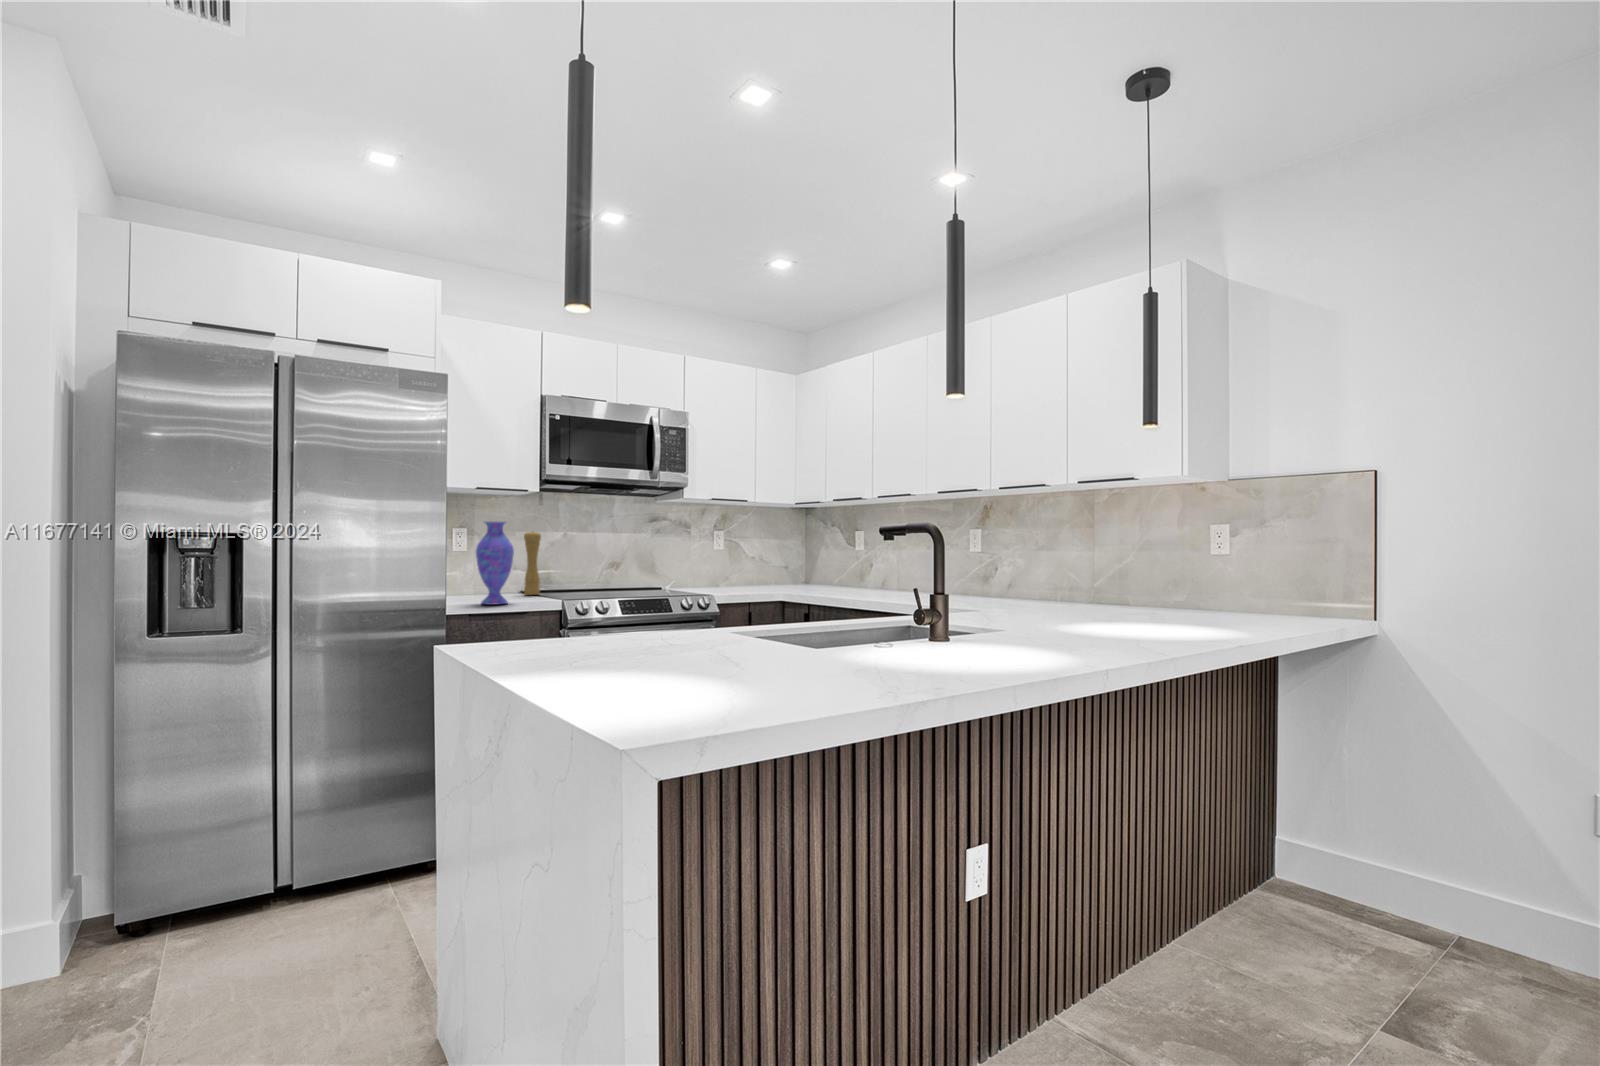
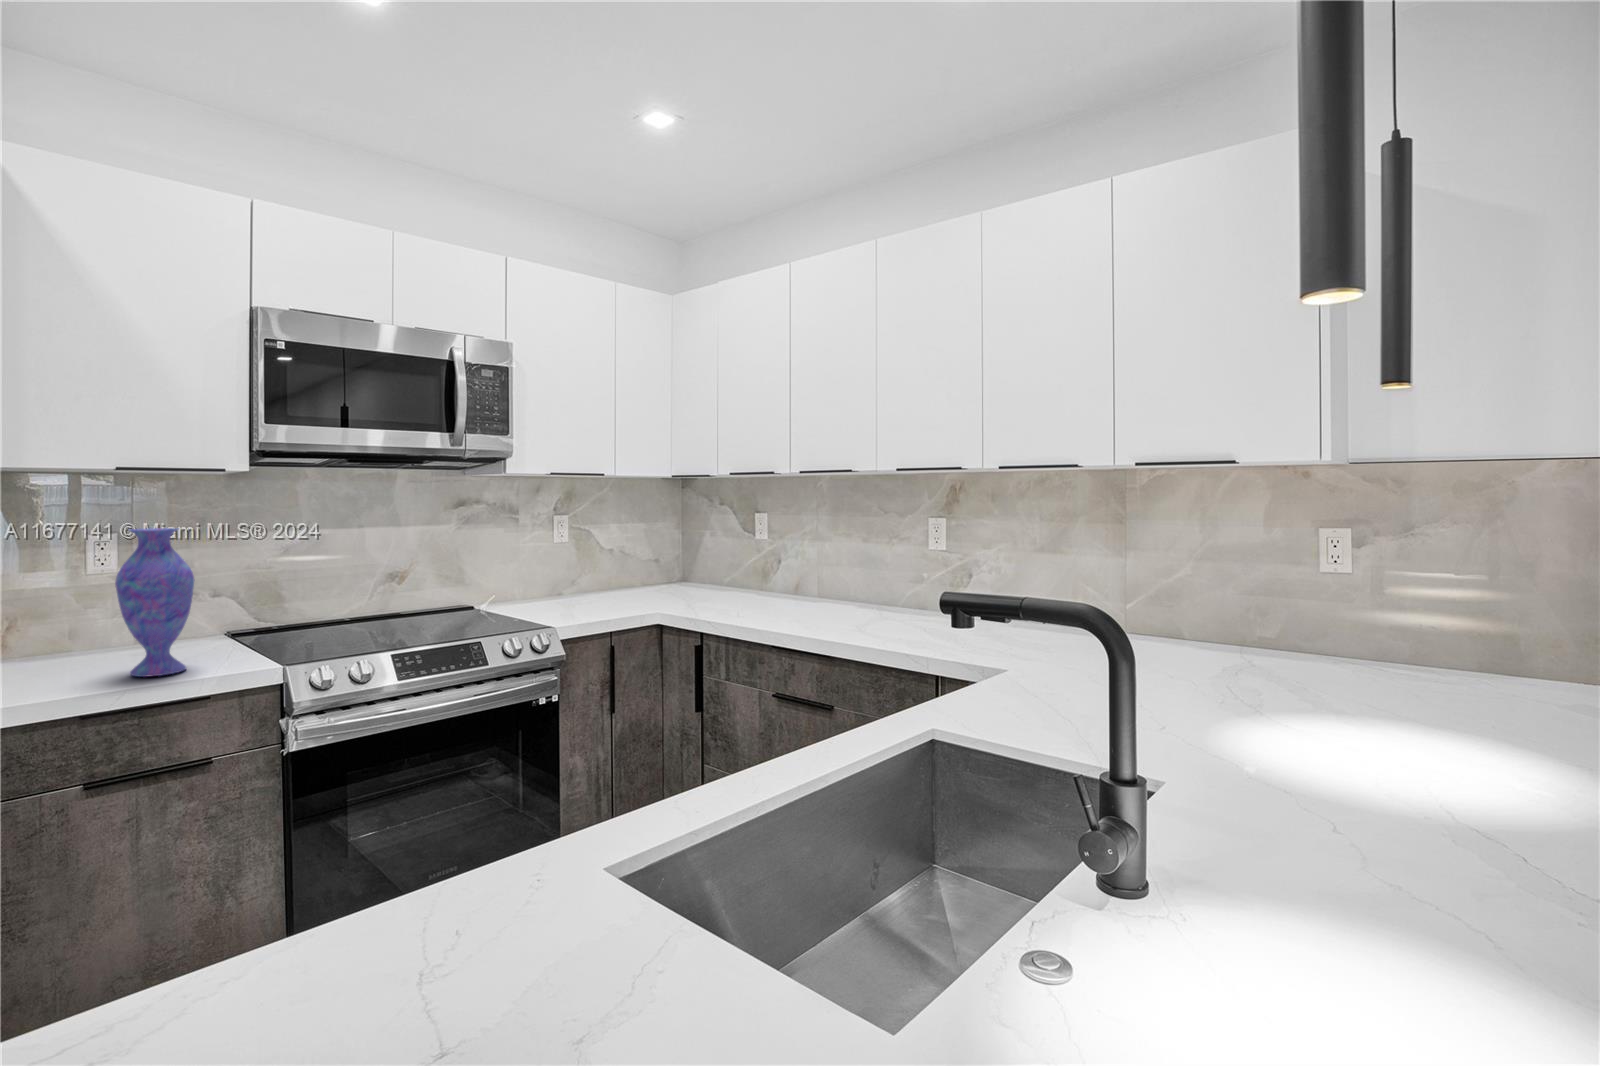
pepper mill: present [524,532,541,595] -> none [227,534,261,640]

